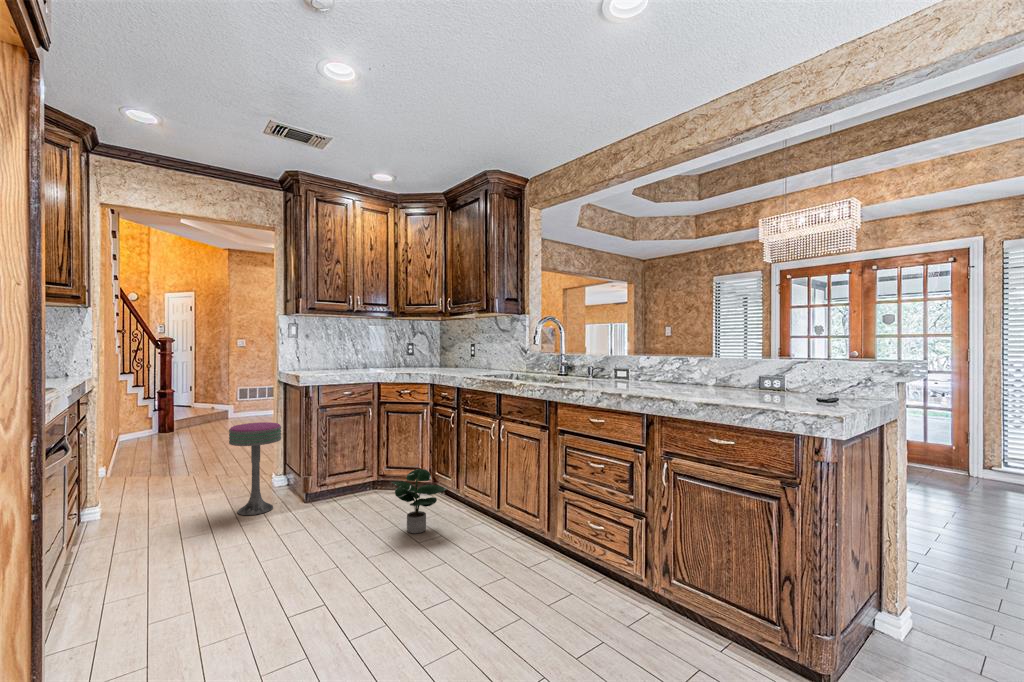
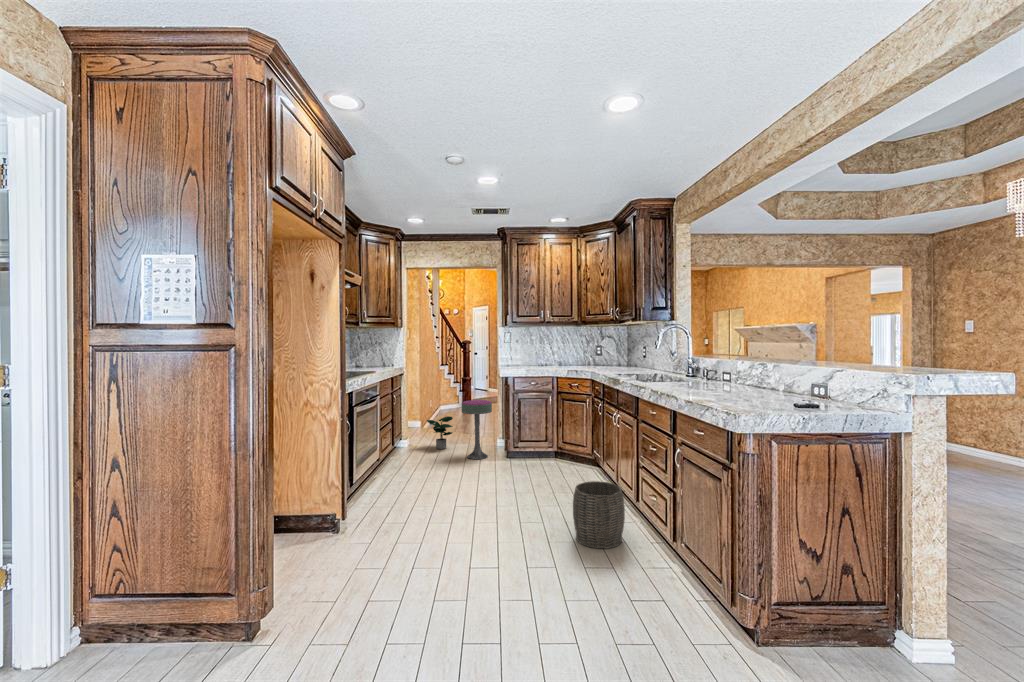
potted plant: present [392,469,446,533] -> present [427,416,453,449]
woven basket: none [510,516,577,611] -> present [573,481,625,549]

